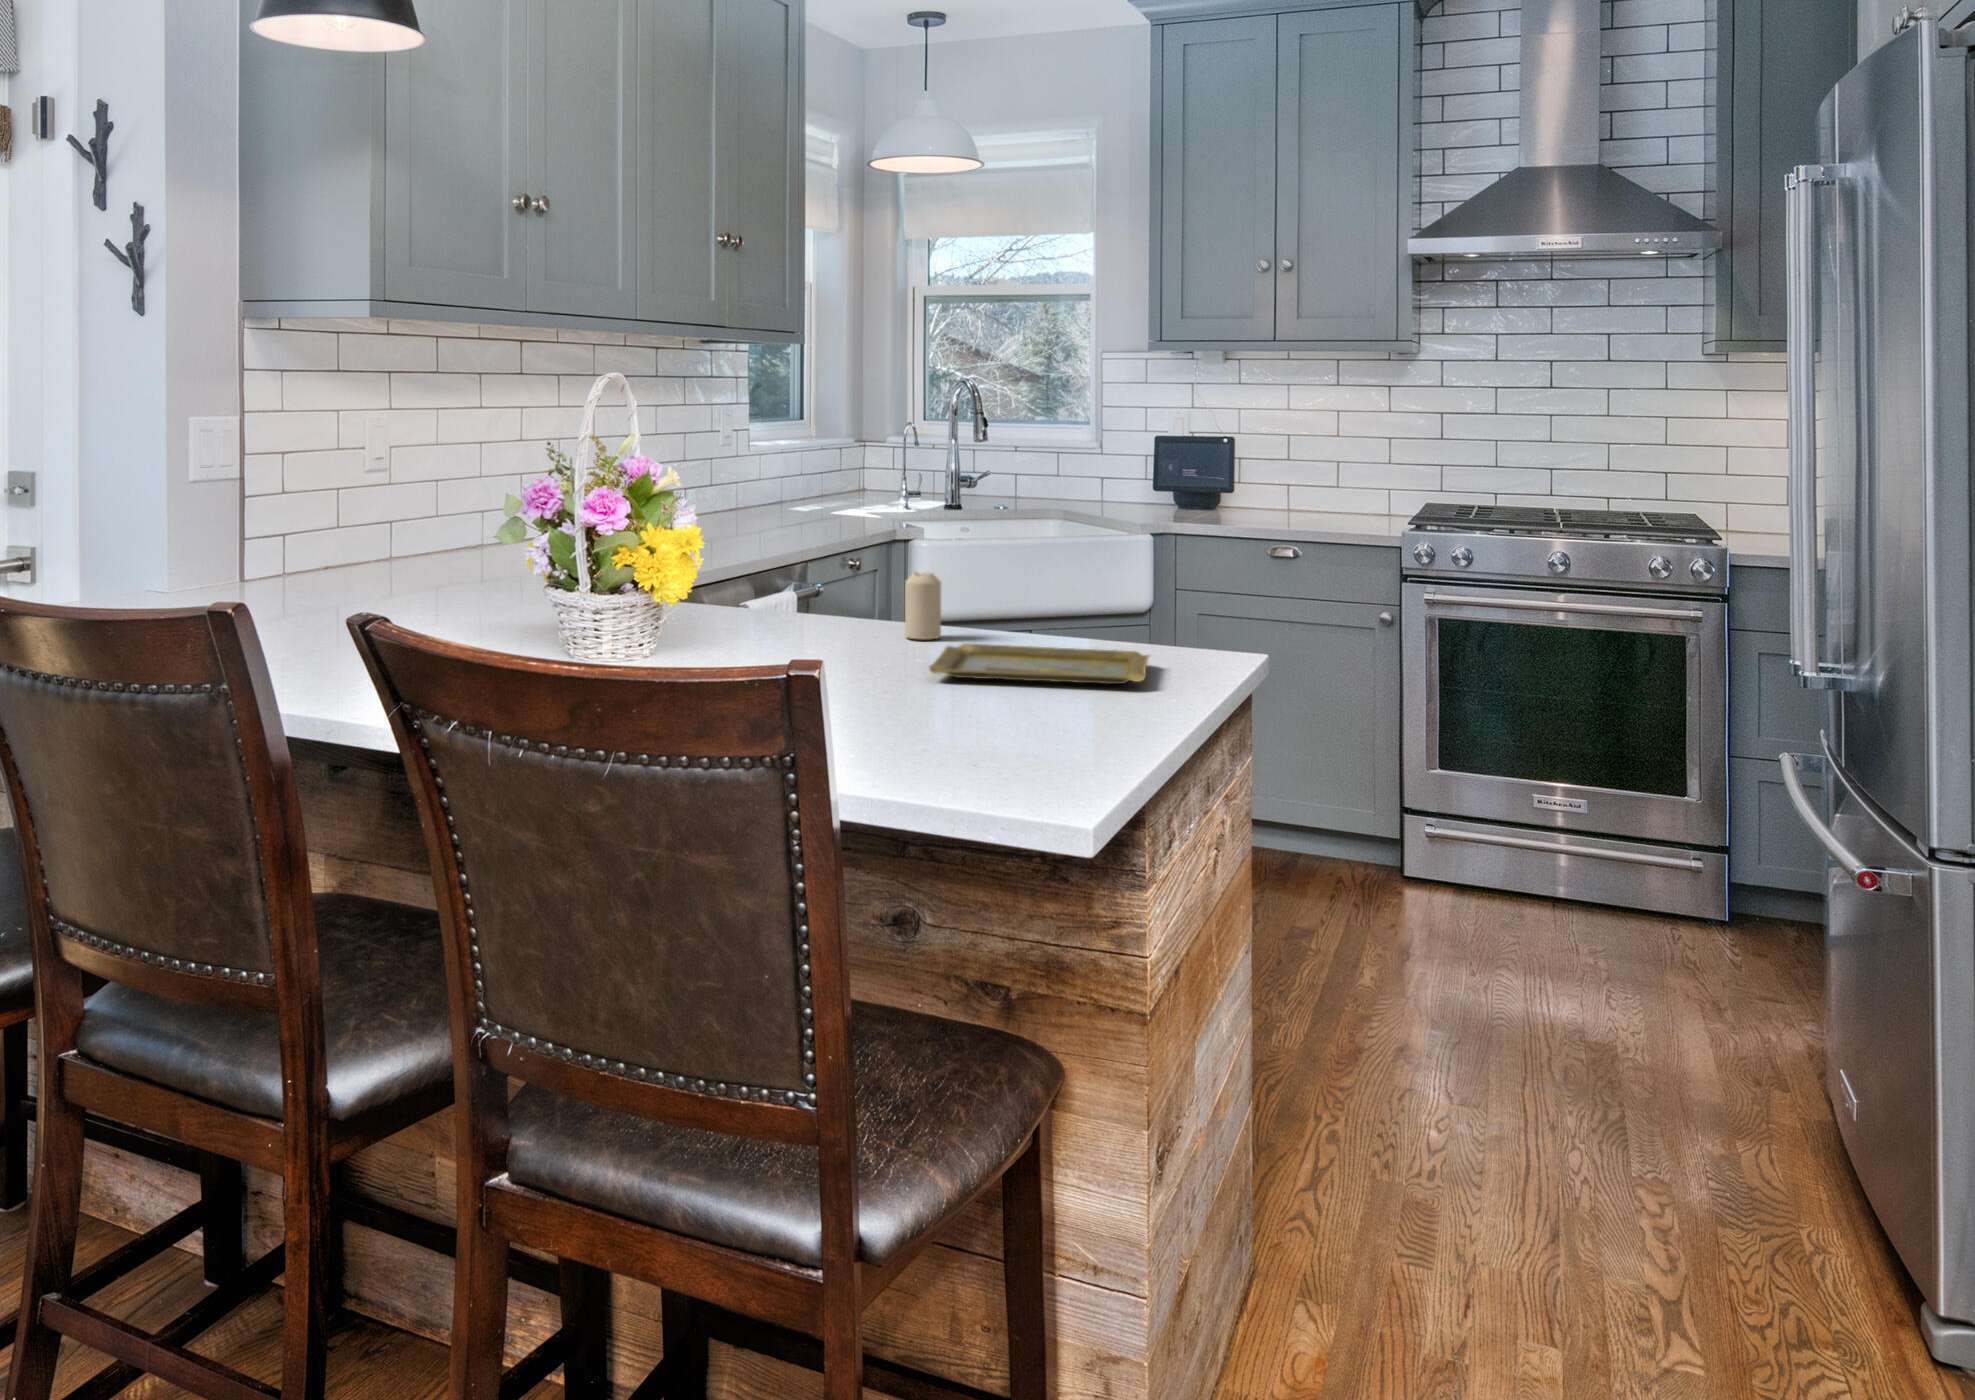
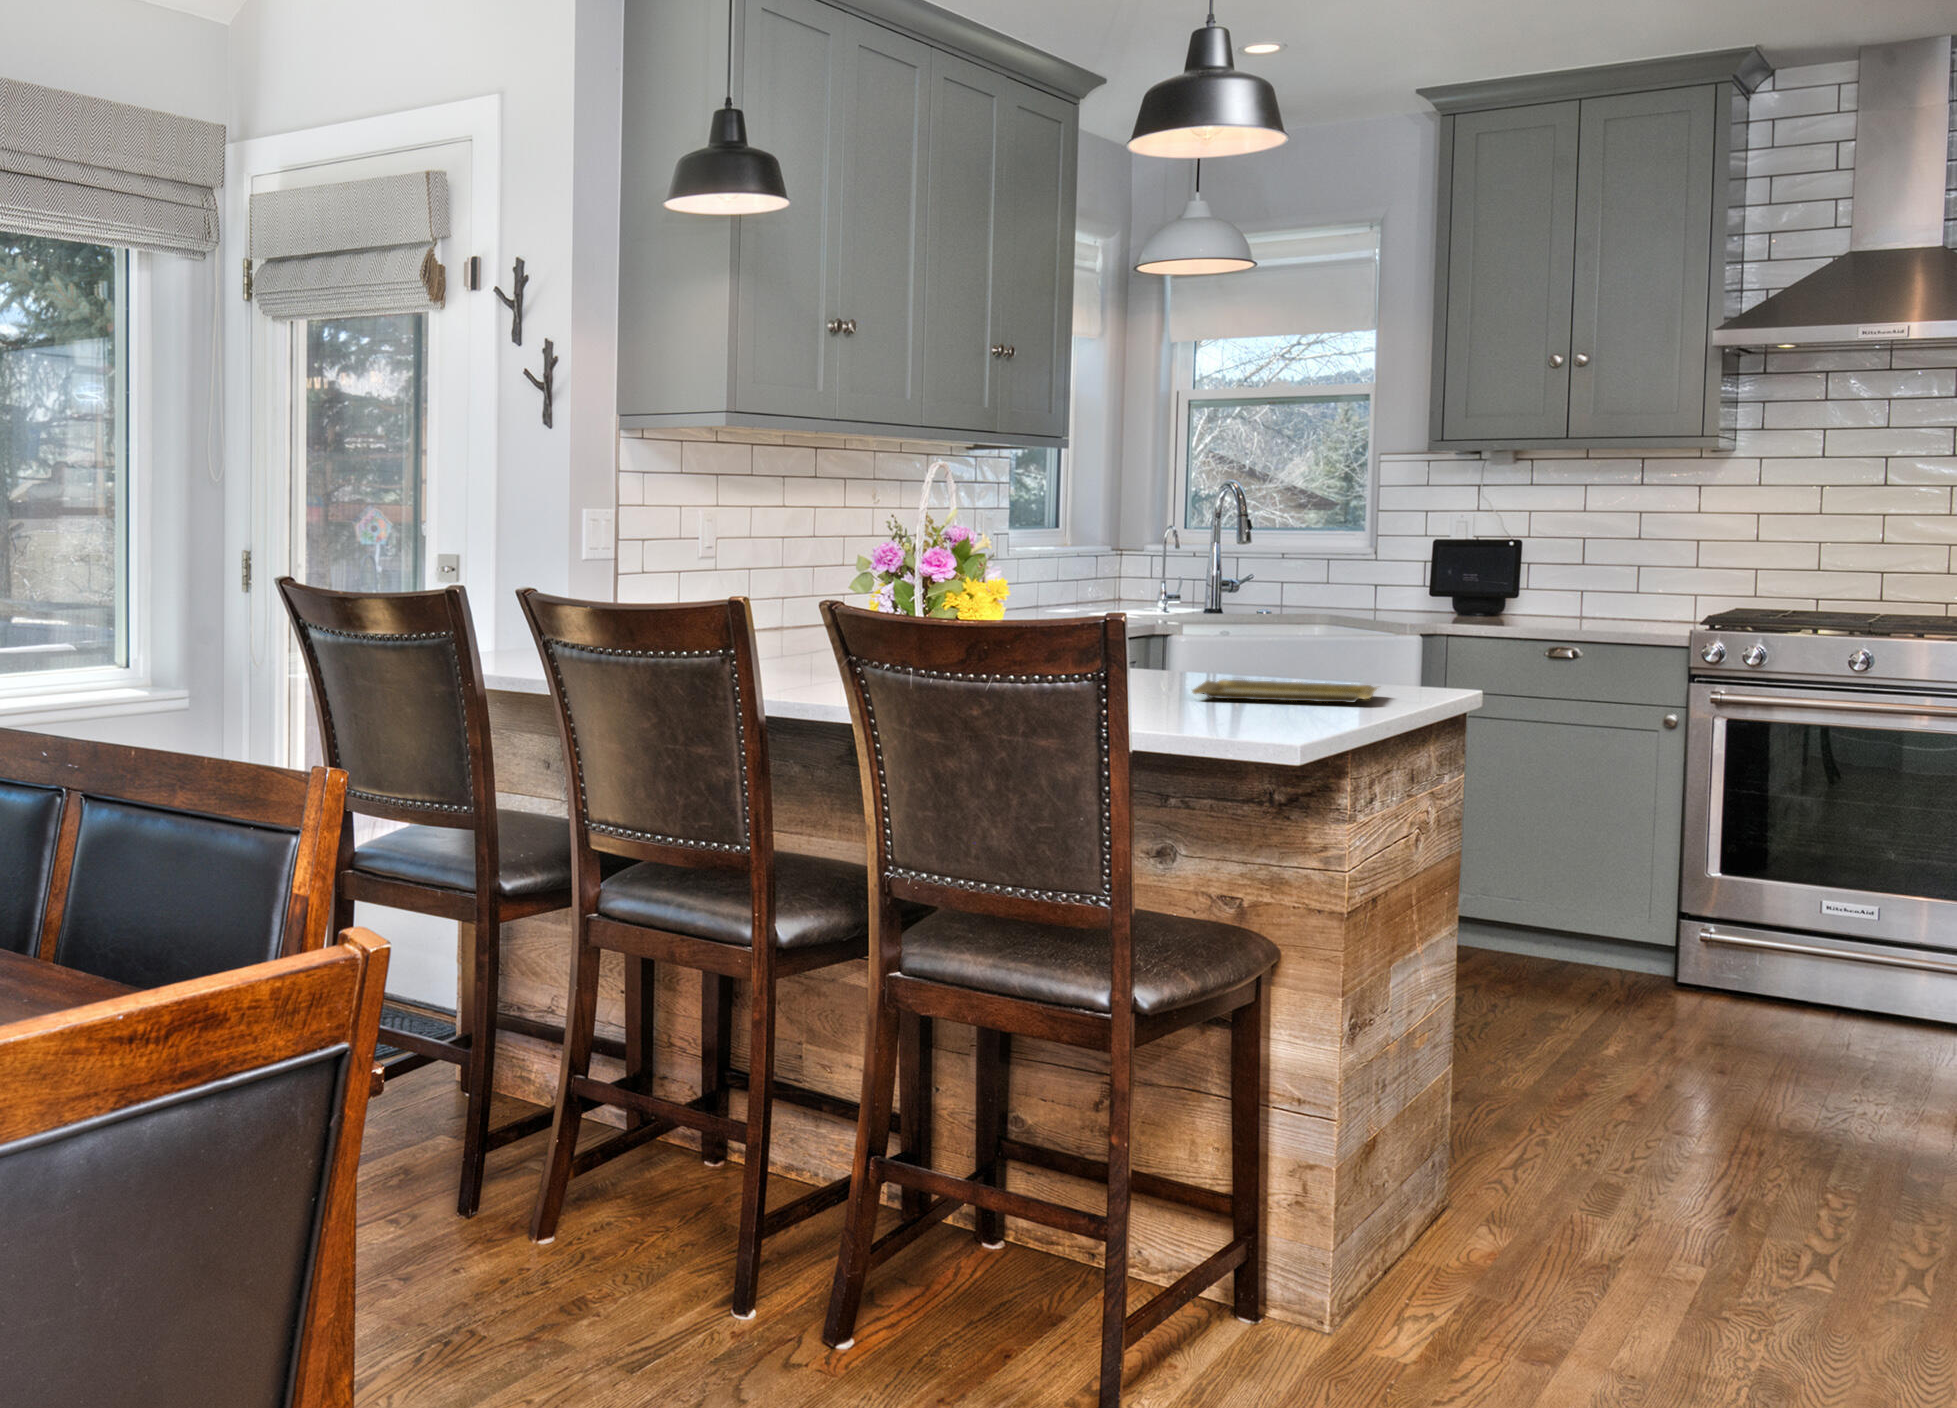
candle: present [905,572,941,639] -> none [1171,628,1204,682]

